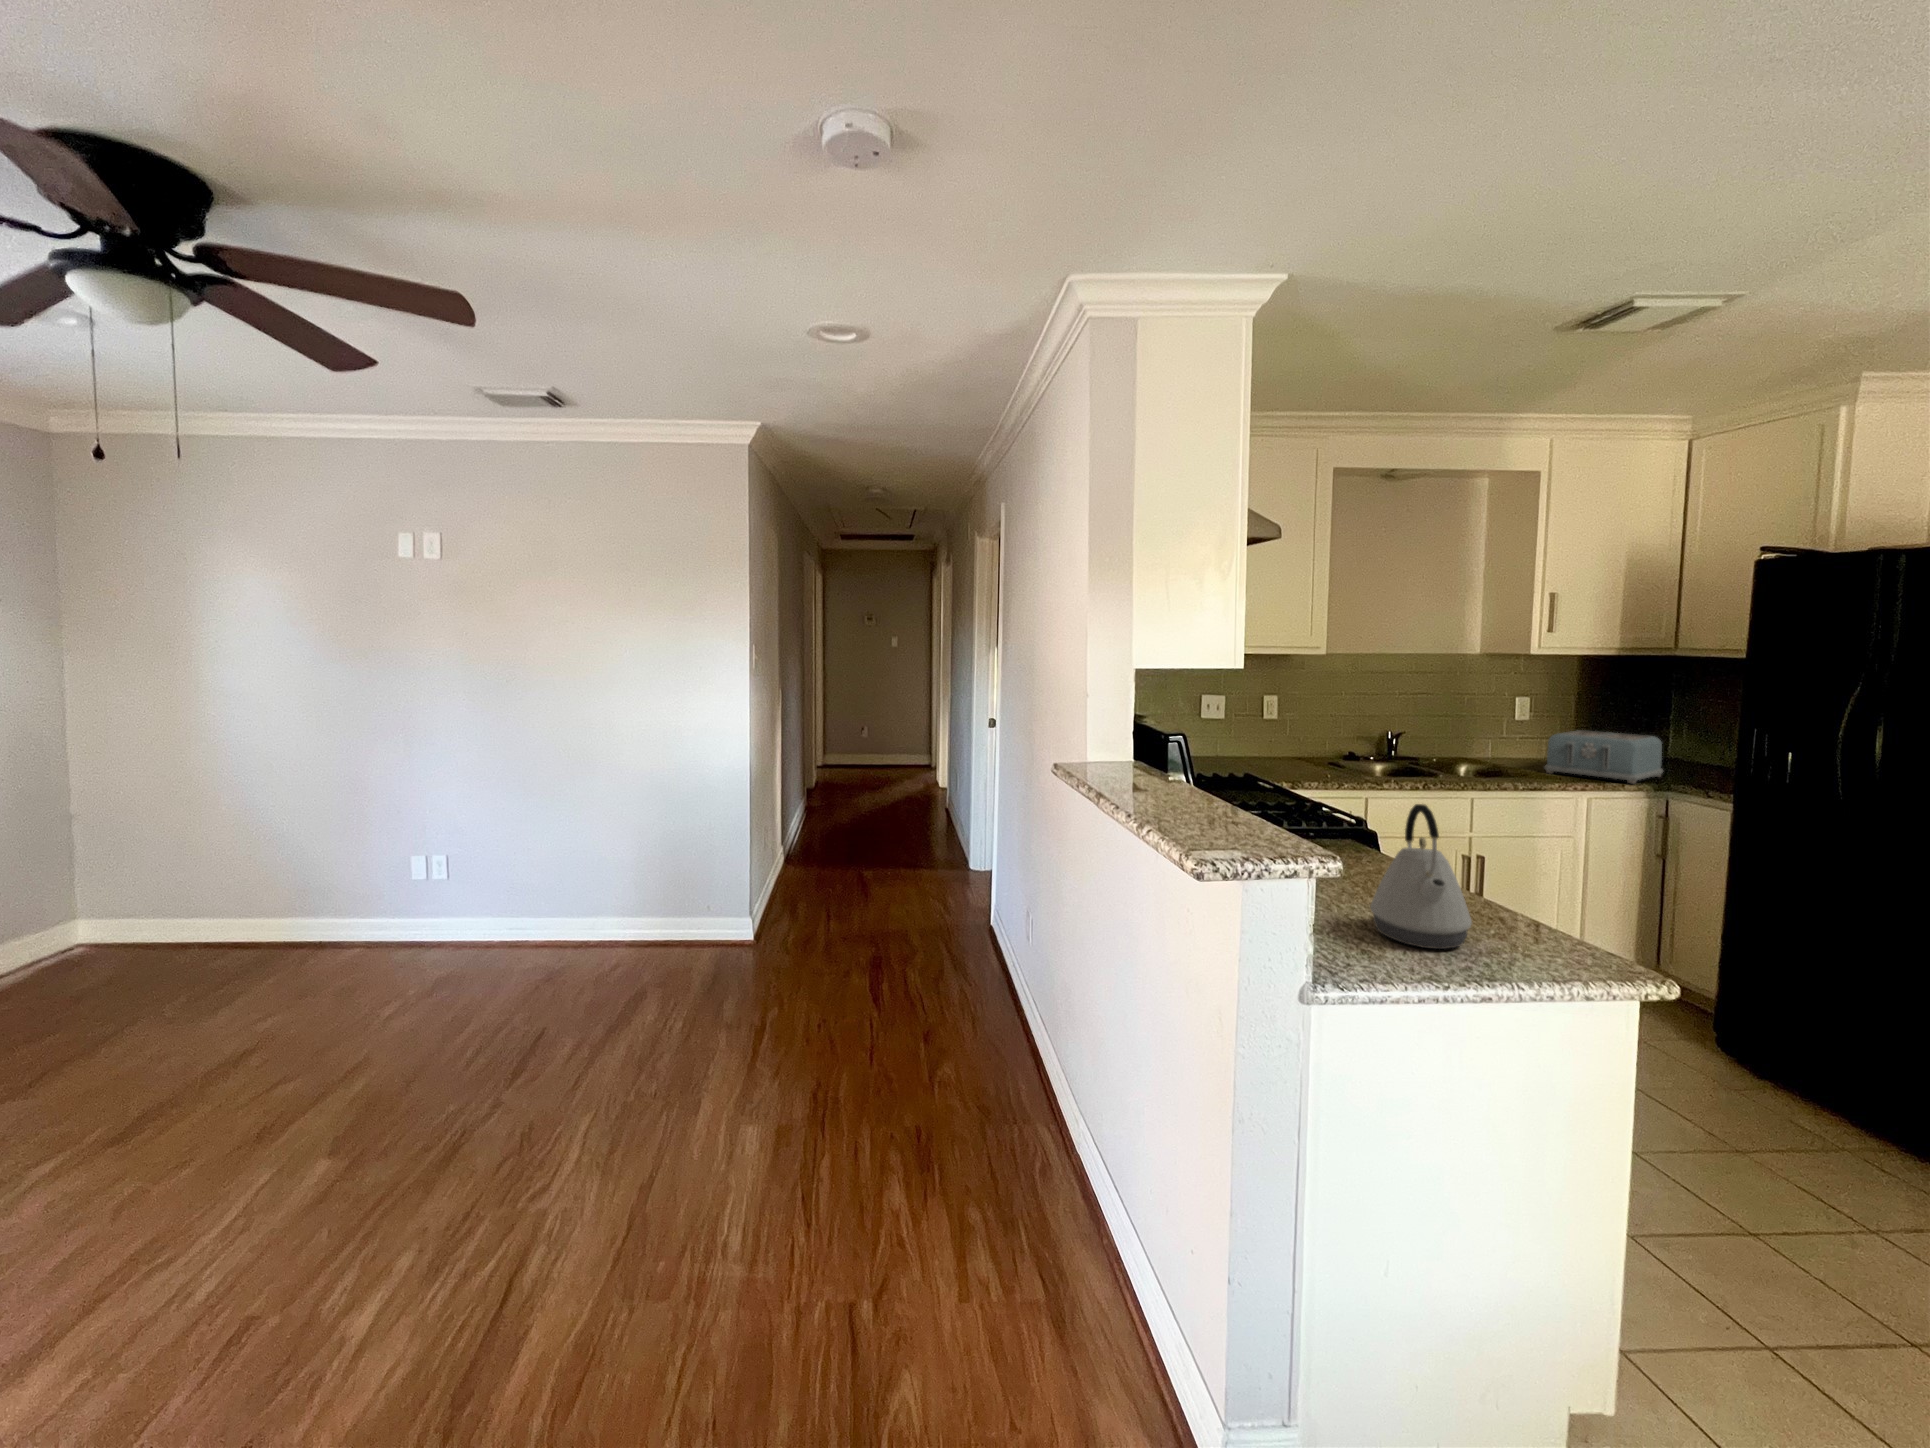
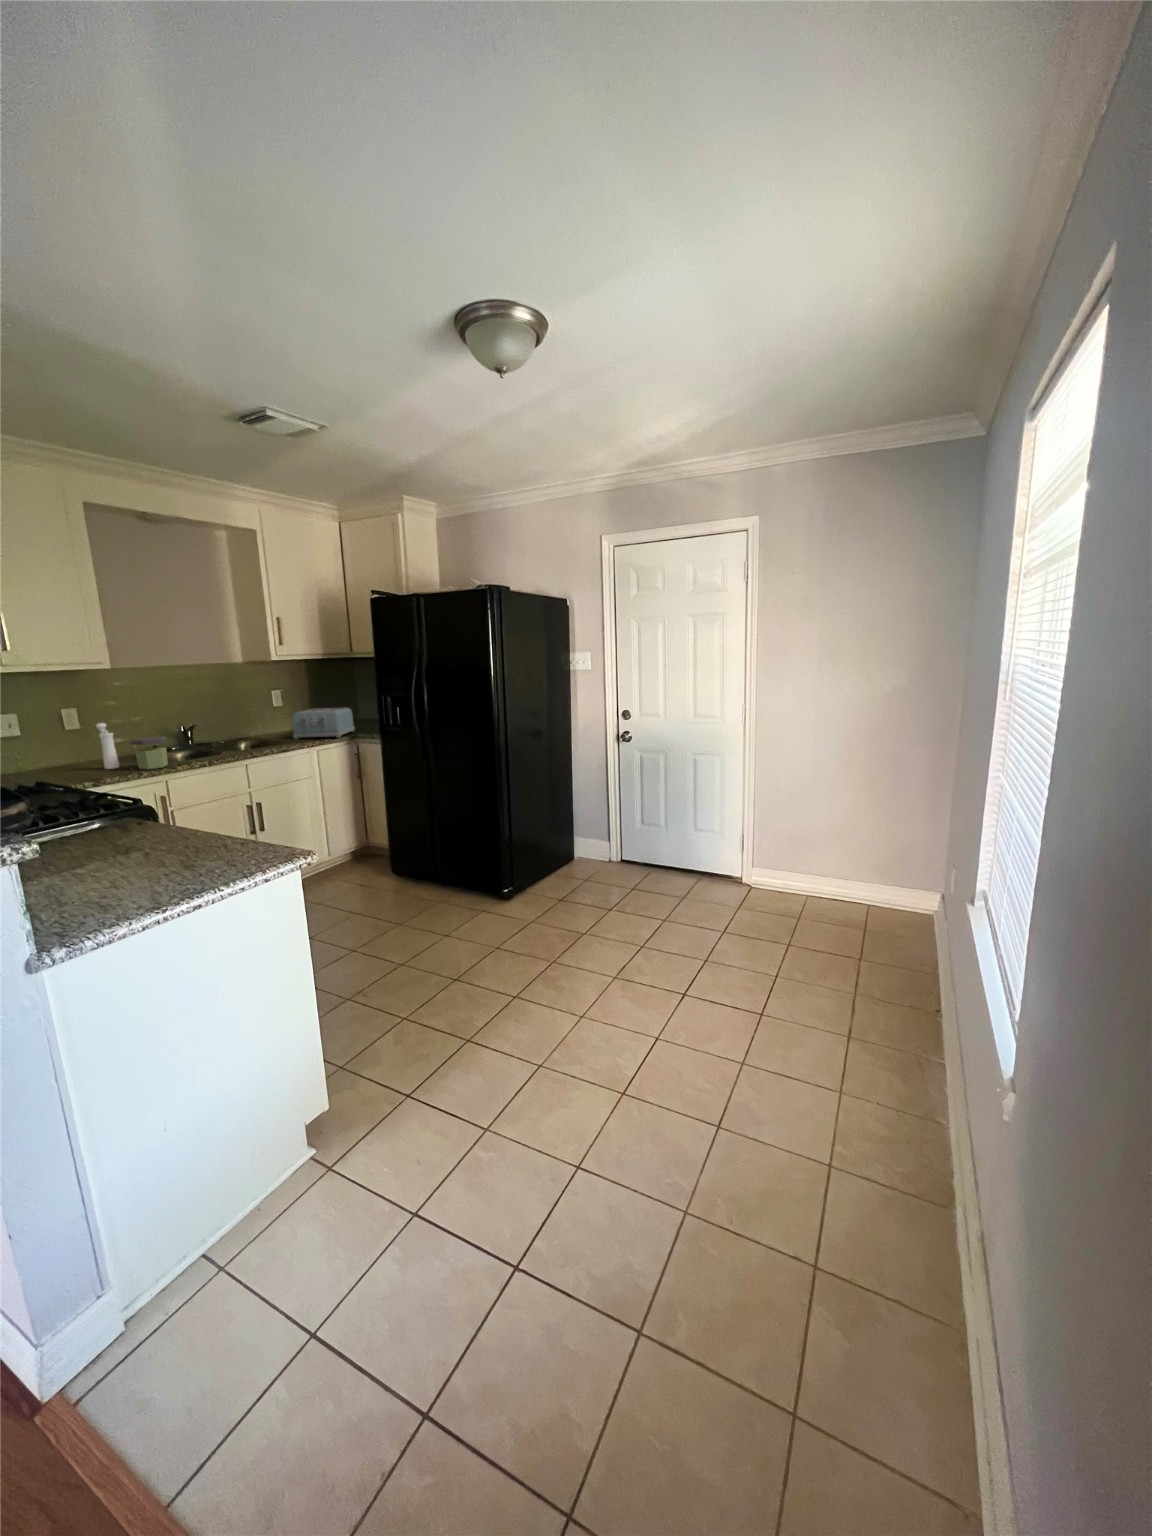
pepper mill: none [1296,718,1314,772] -> present [96,723,119,769]
jar: none [1333,741,1374,782] -> present [131,737,168,769]
kettle: present [1370,804,1472,949] -> none [108,777,190,889]

